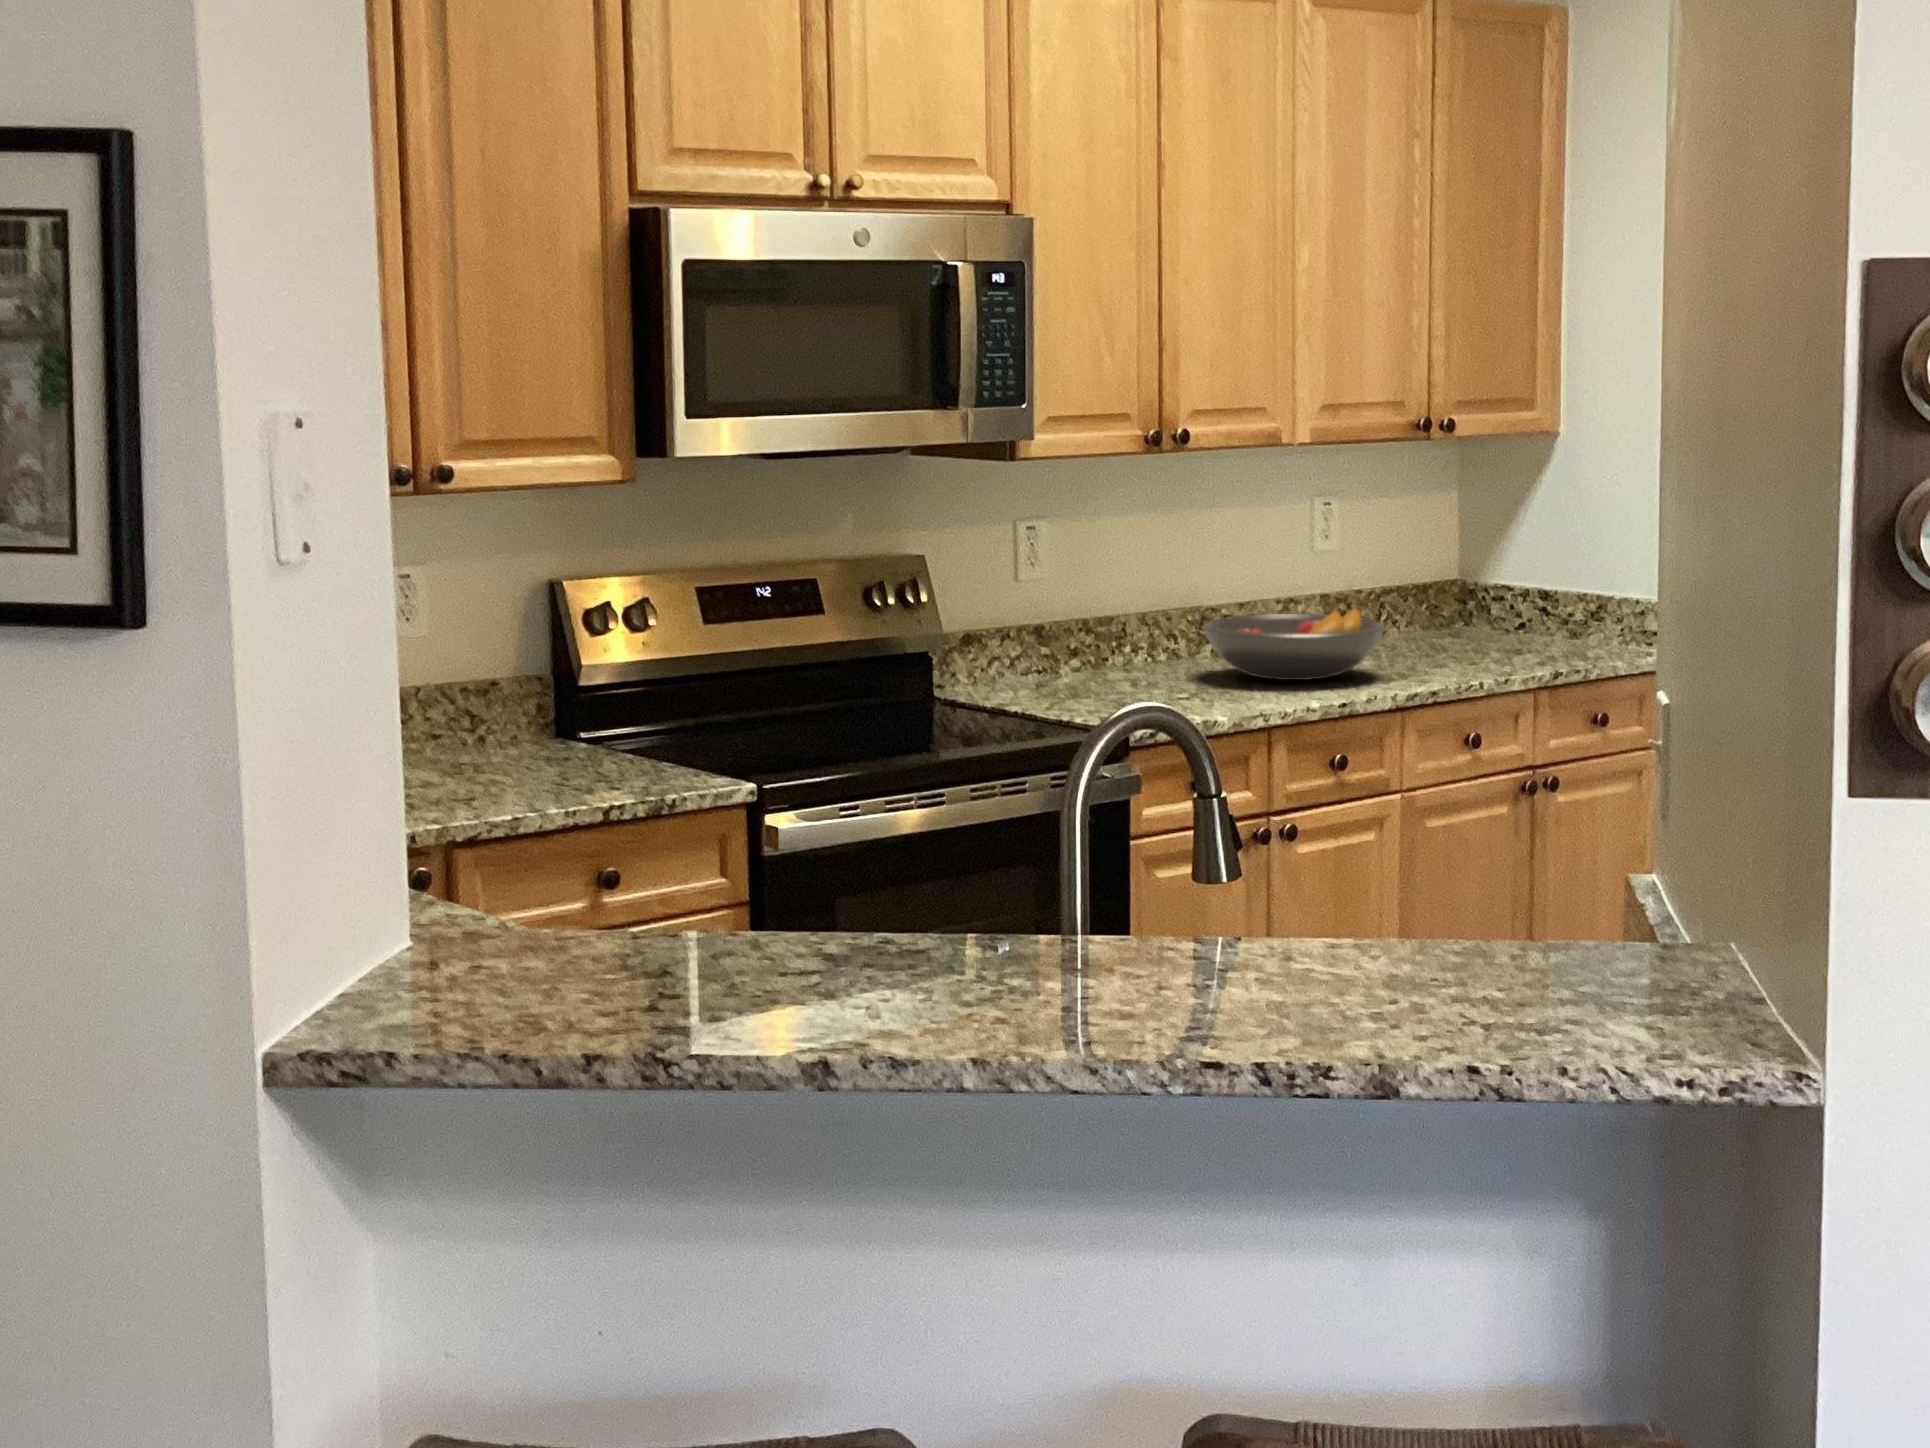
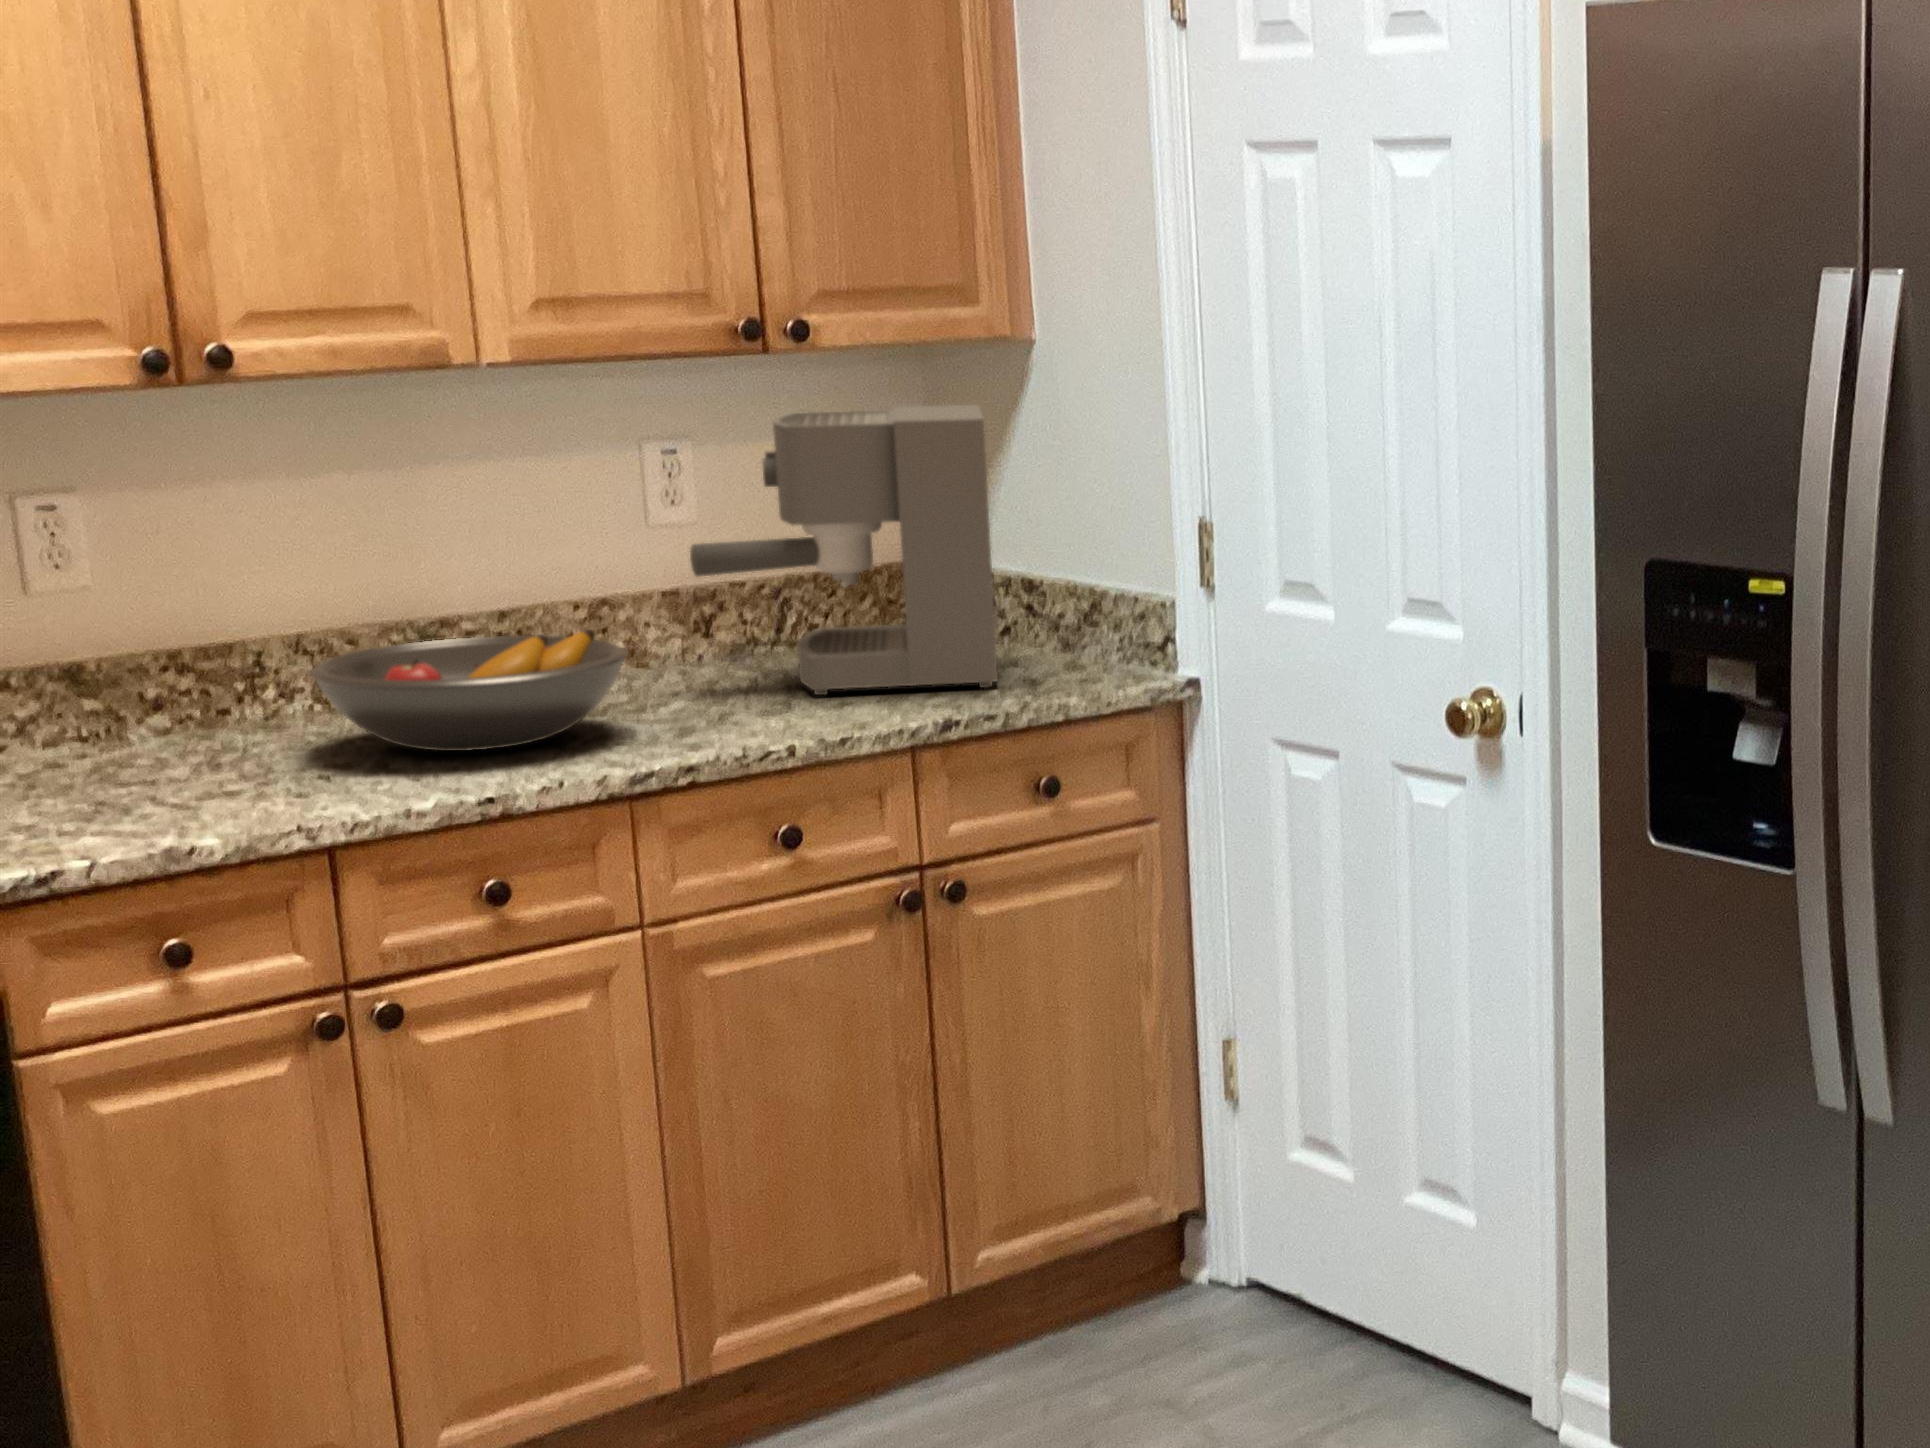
coffee maker: none [1379,476,1575,657] -> present [690,405,998,695]

